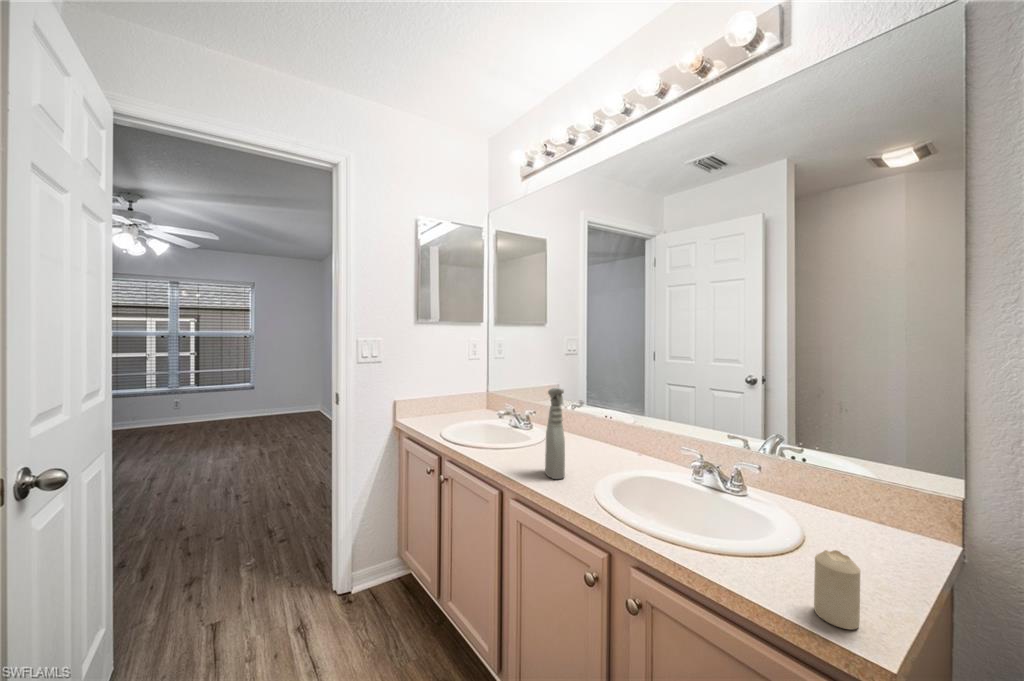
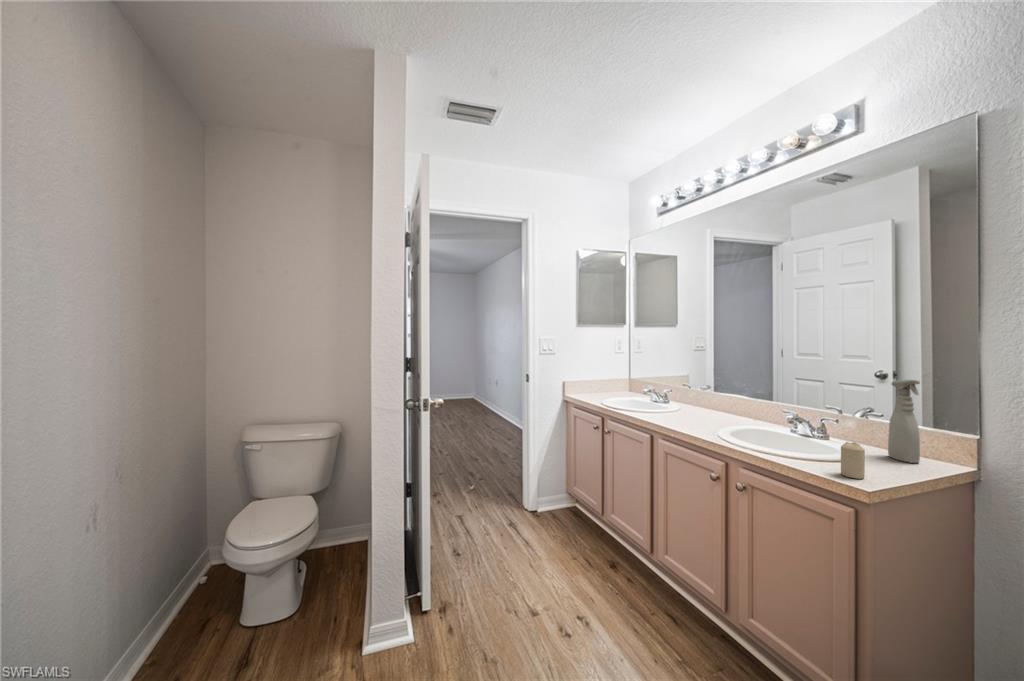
spray bottle: present [545,388,565,479] -> present [888,379,920,463]

